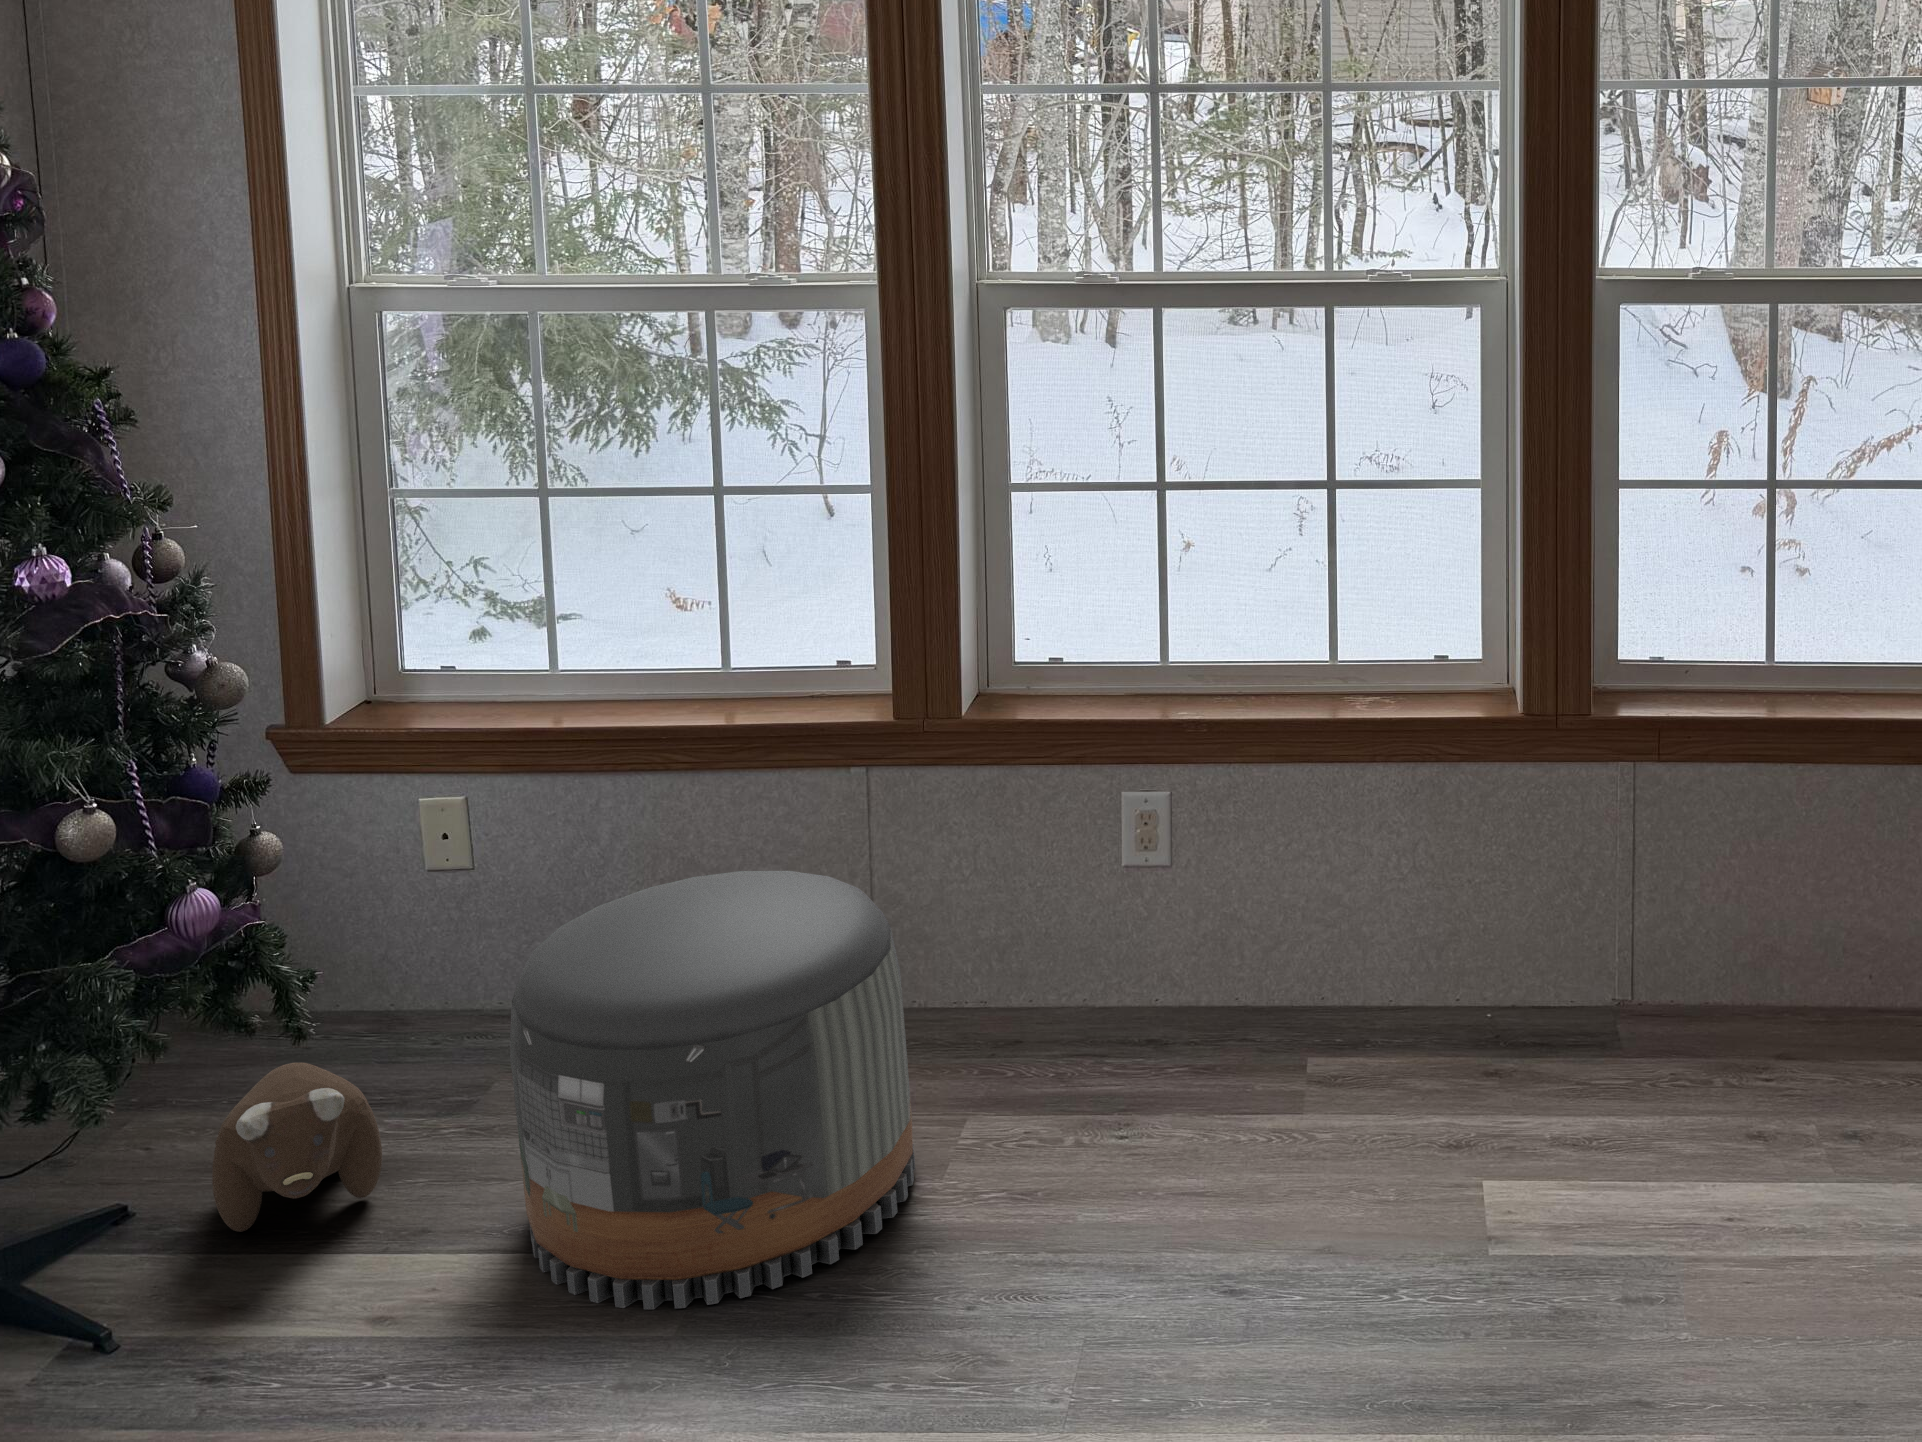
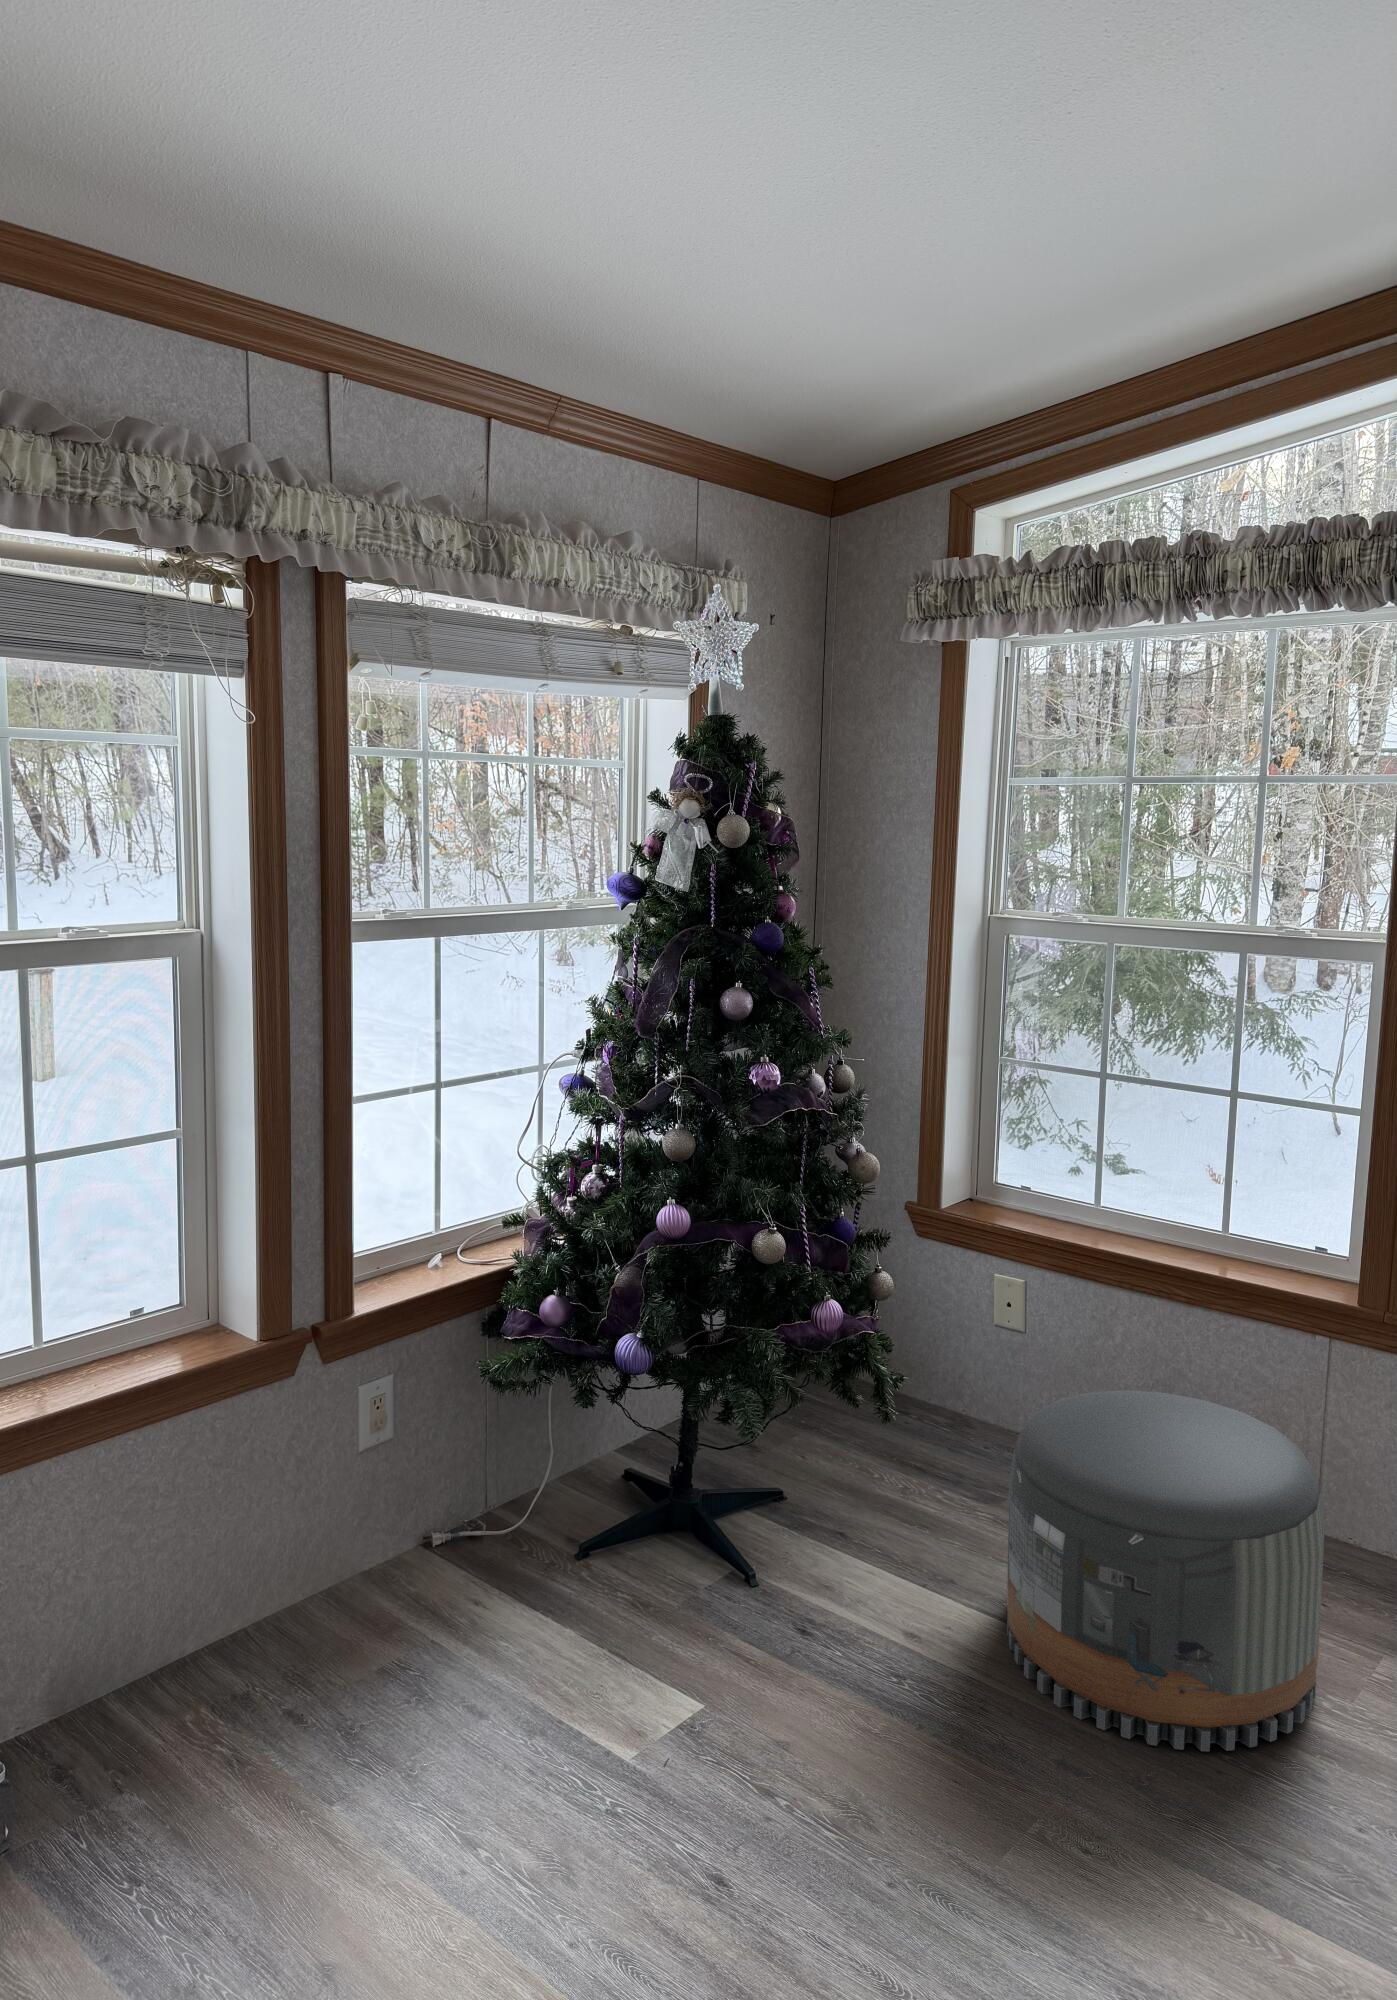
plush toy: present [212,1063,382,1232] -> none [823,1431,925,1539]

